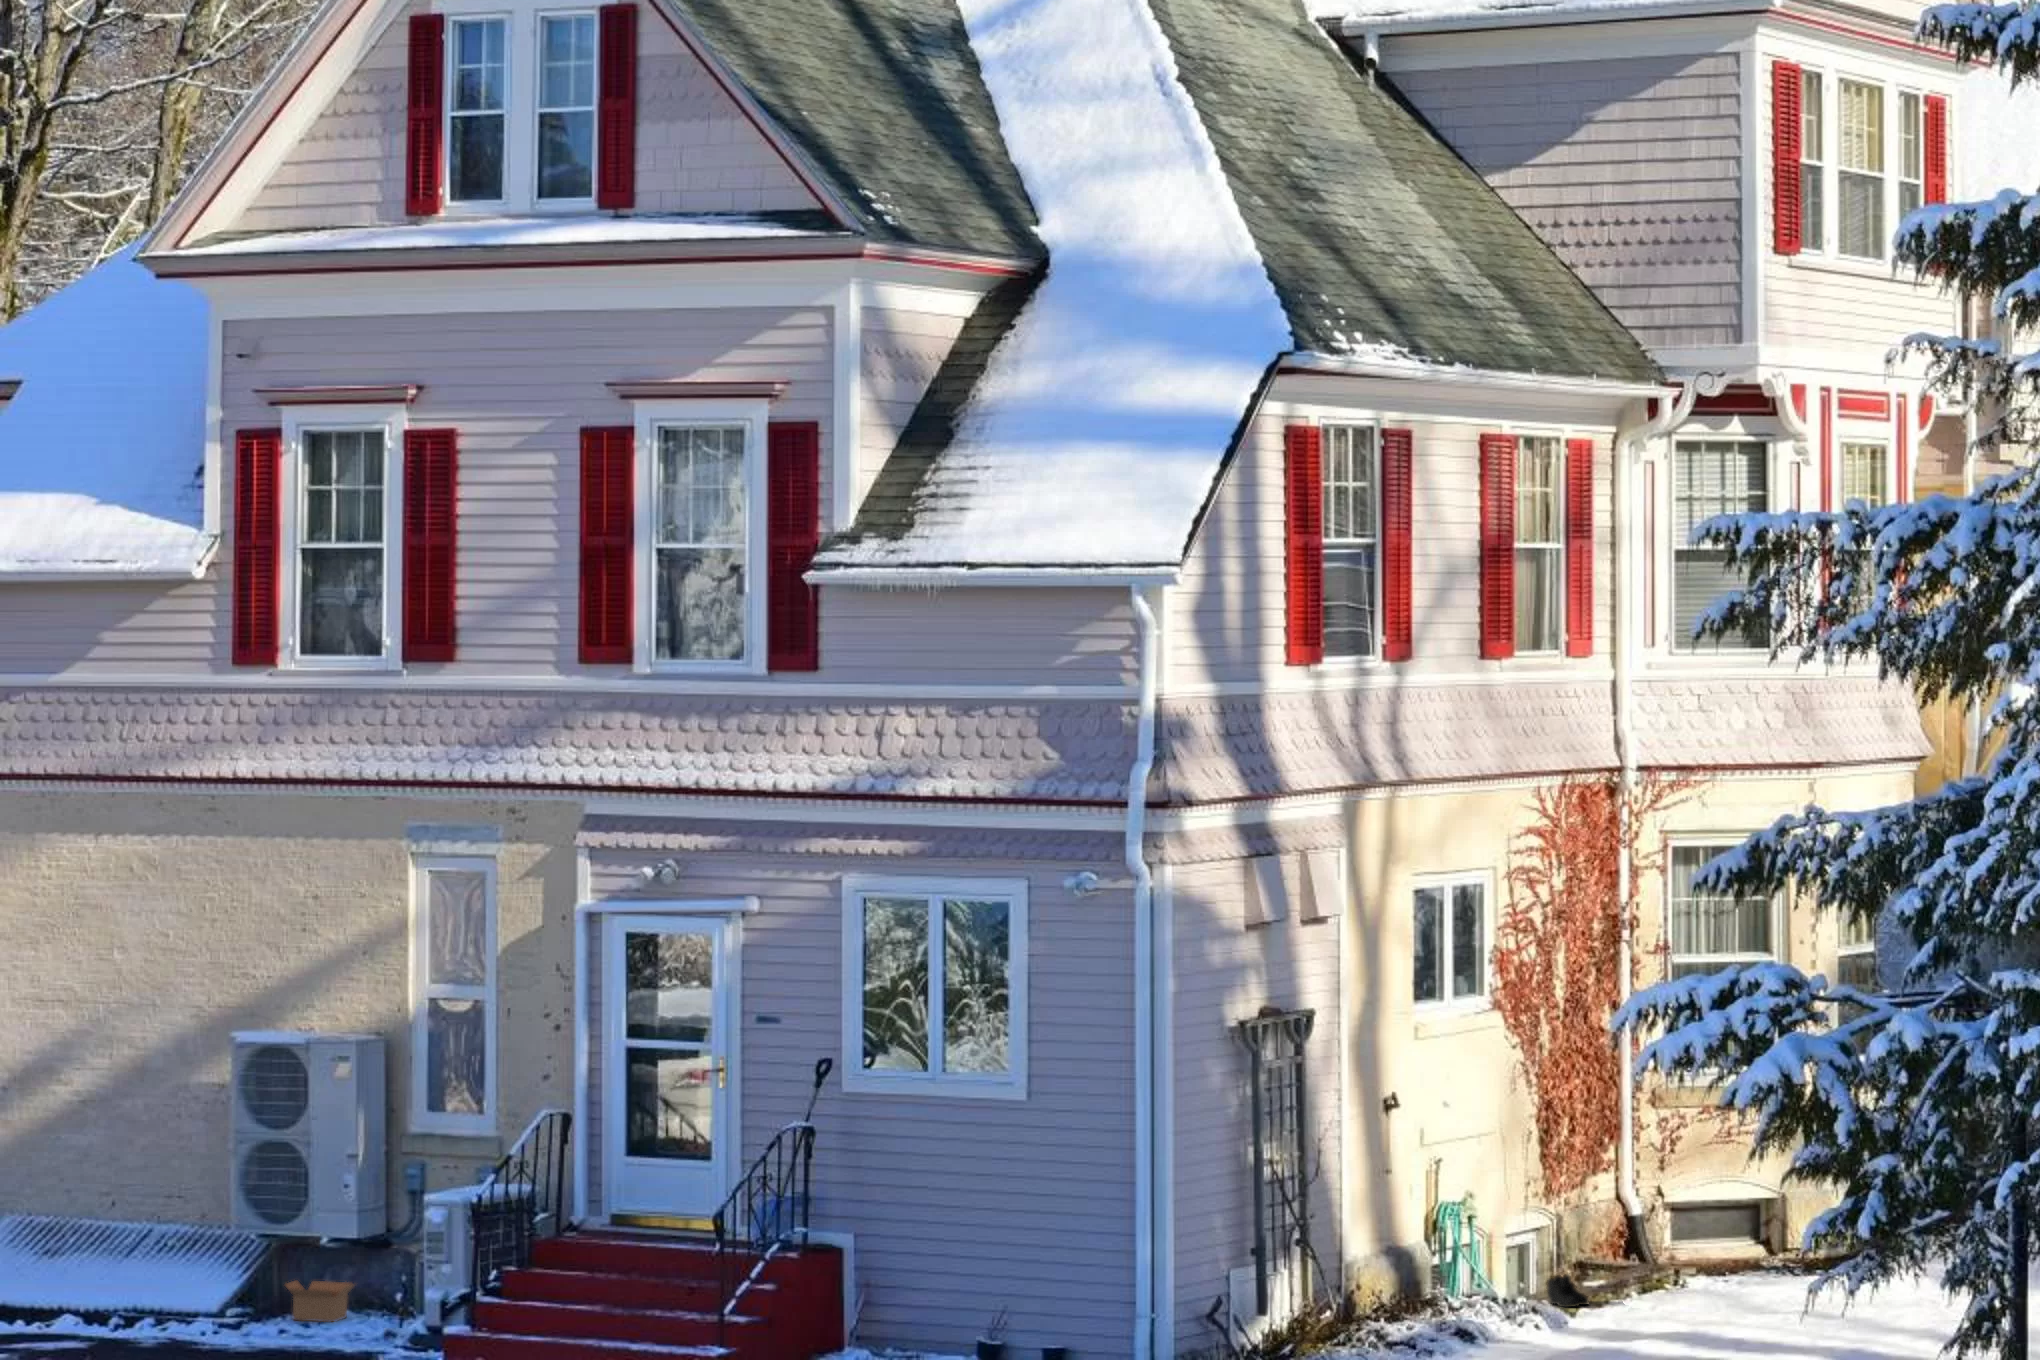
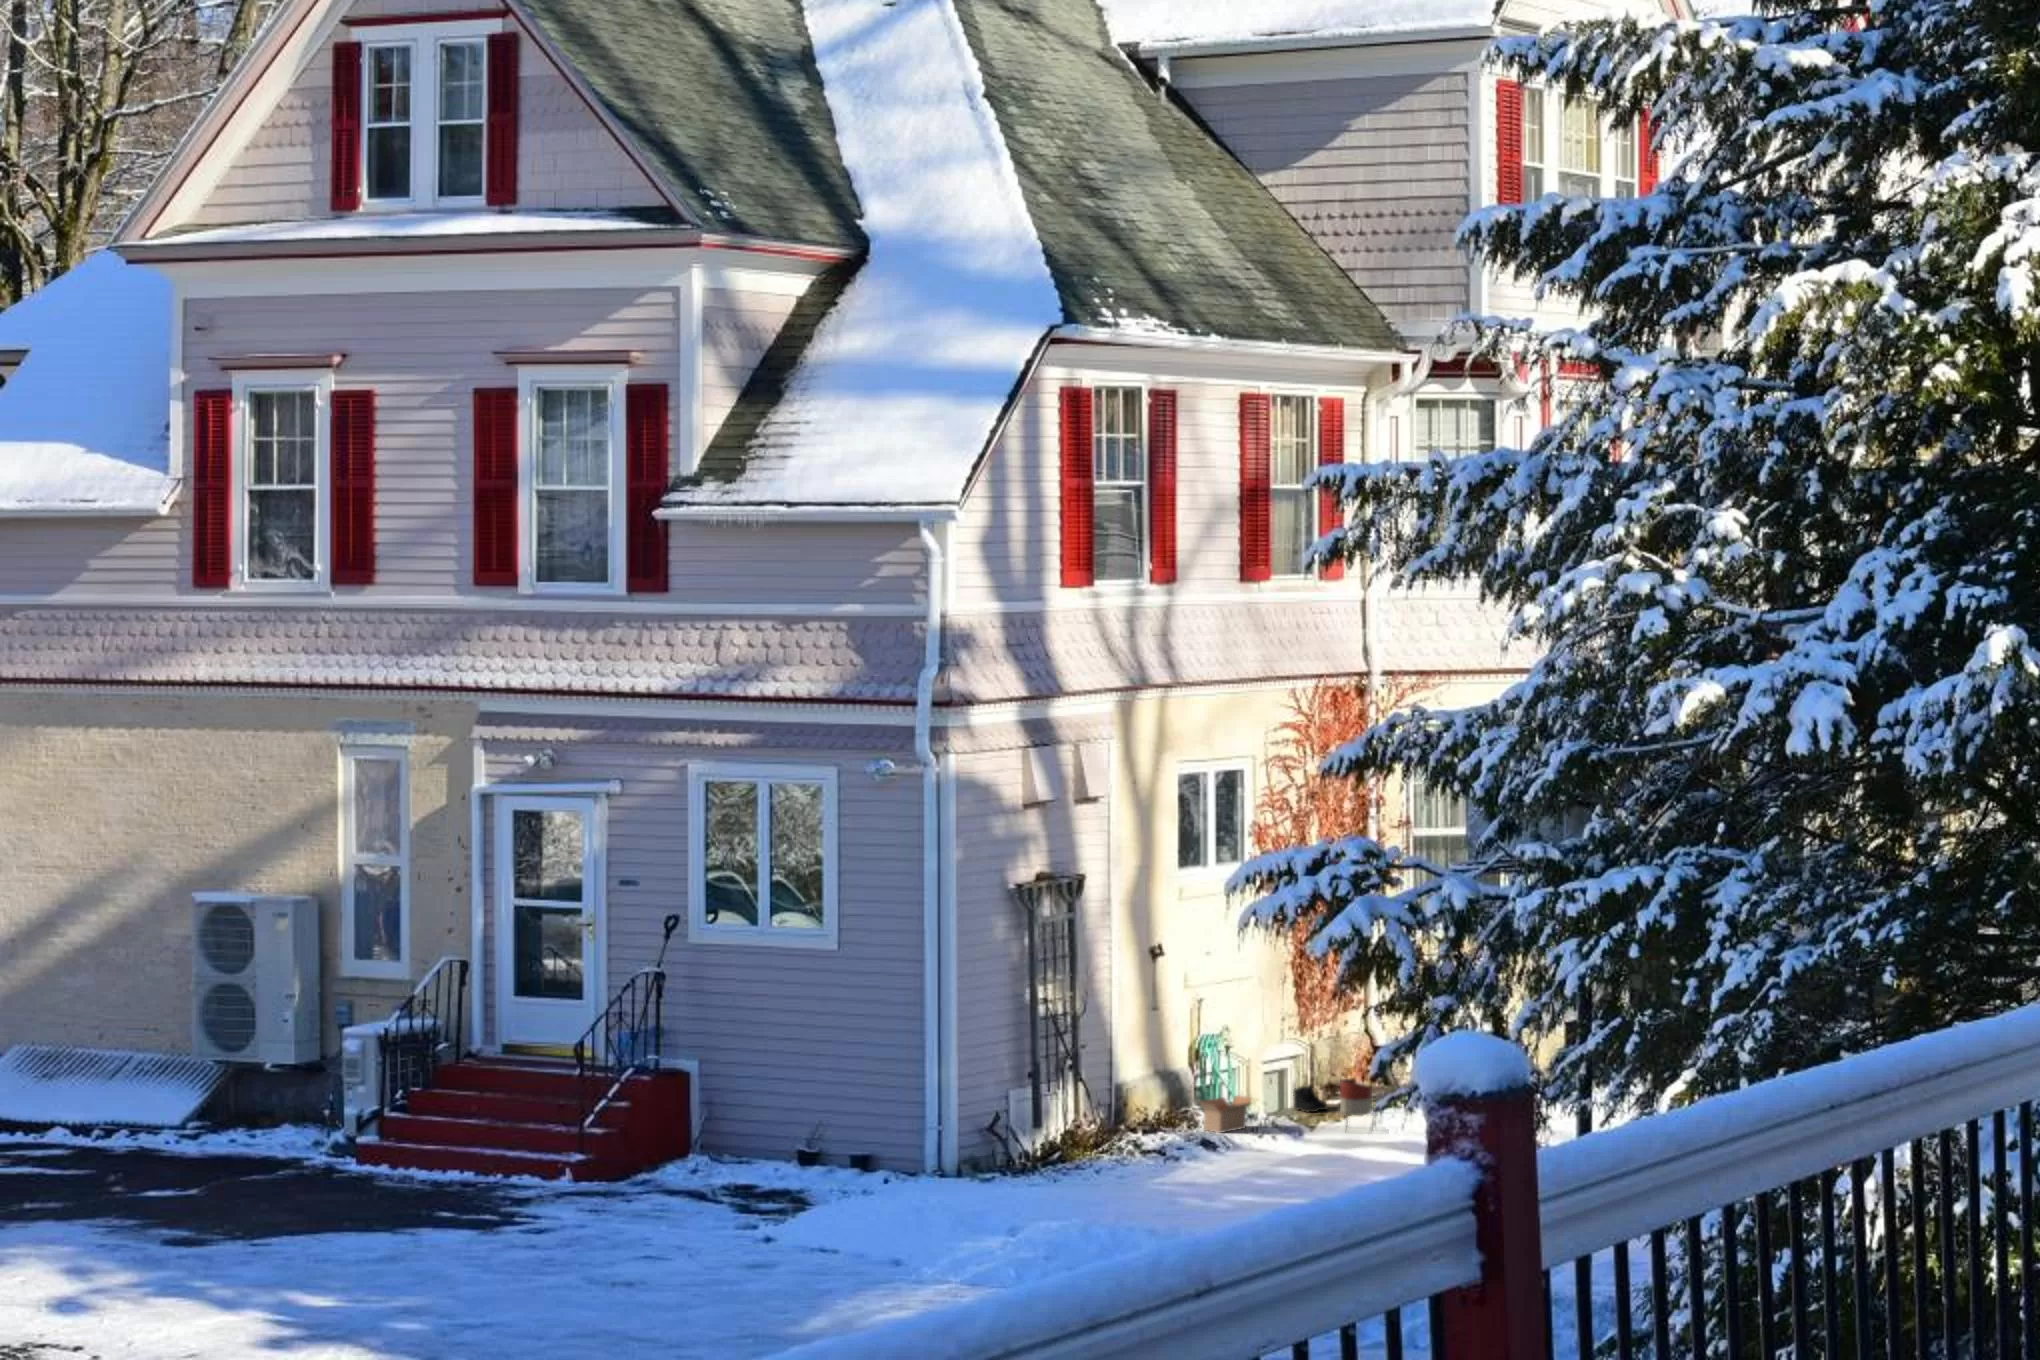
planter: none [1614,1266,1655,1331] -> present [1340,1078,1372,1117]
cardboard box: present [286,1281,354,1322] -> present [1199,1095,1251,1133]

